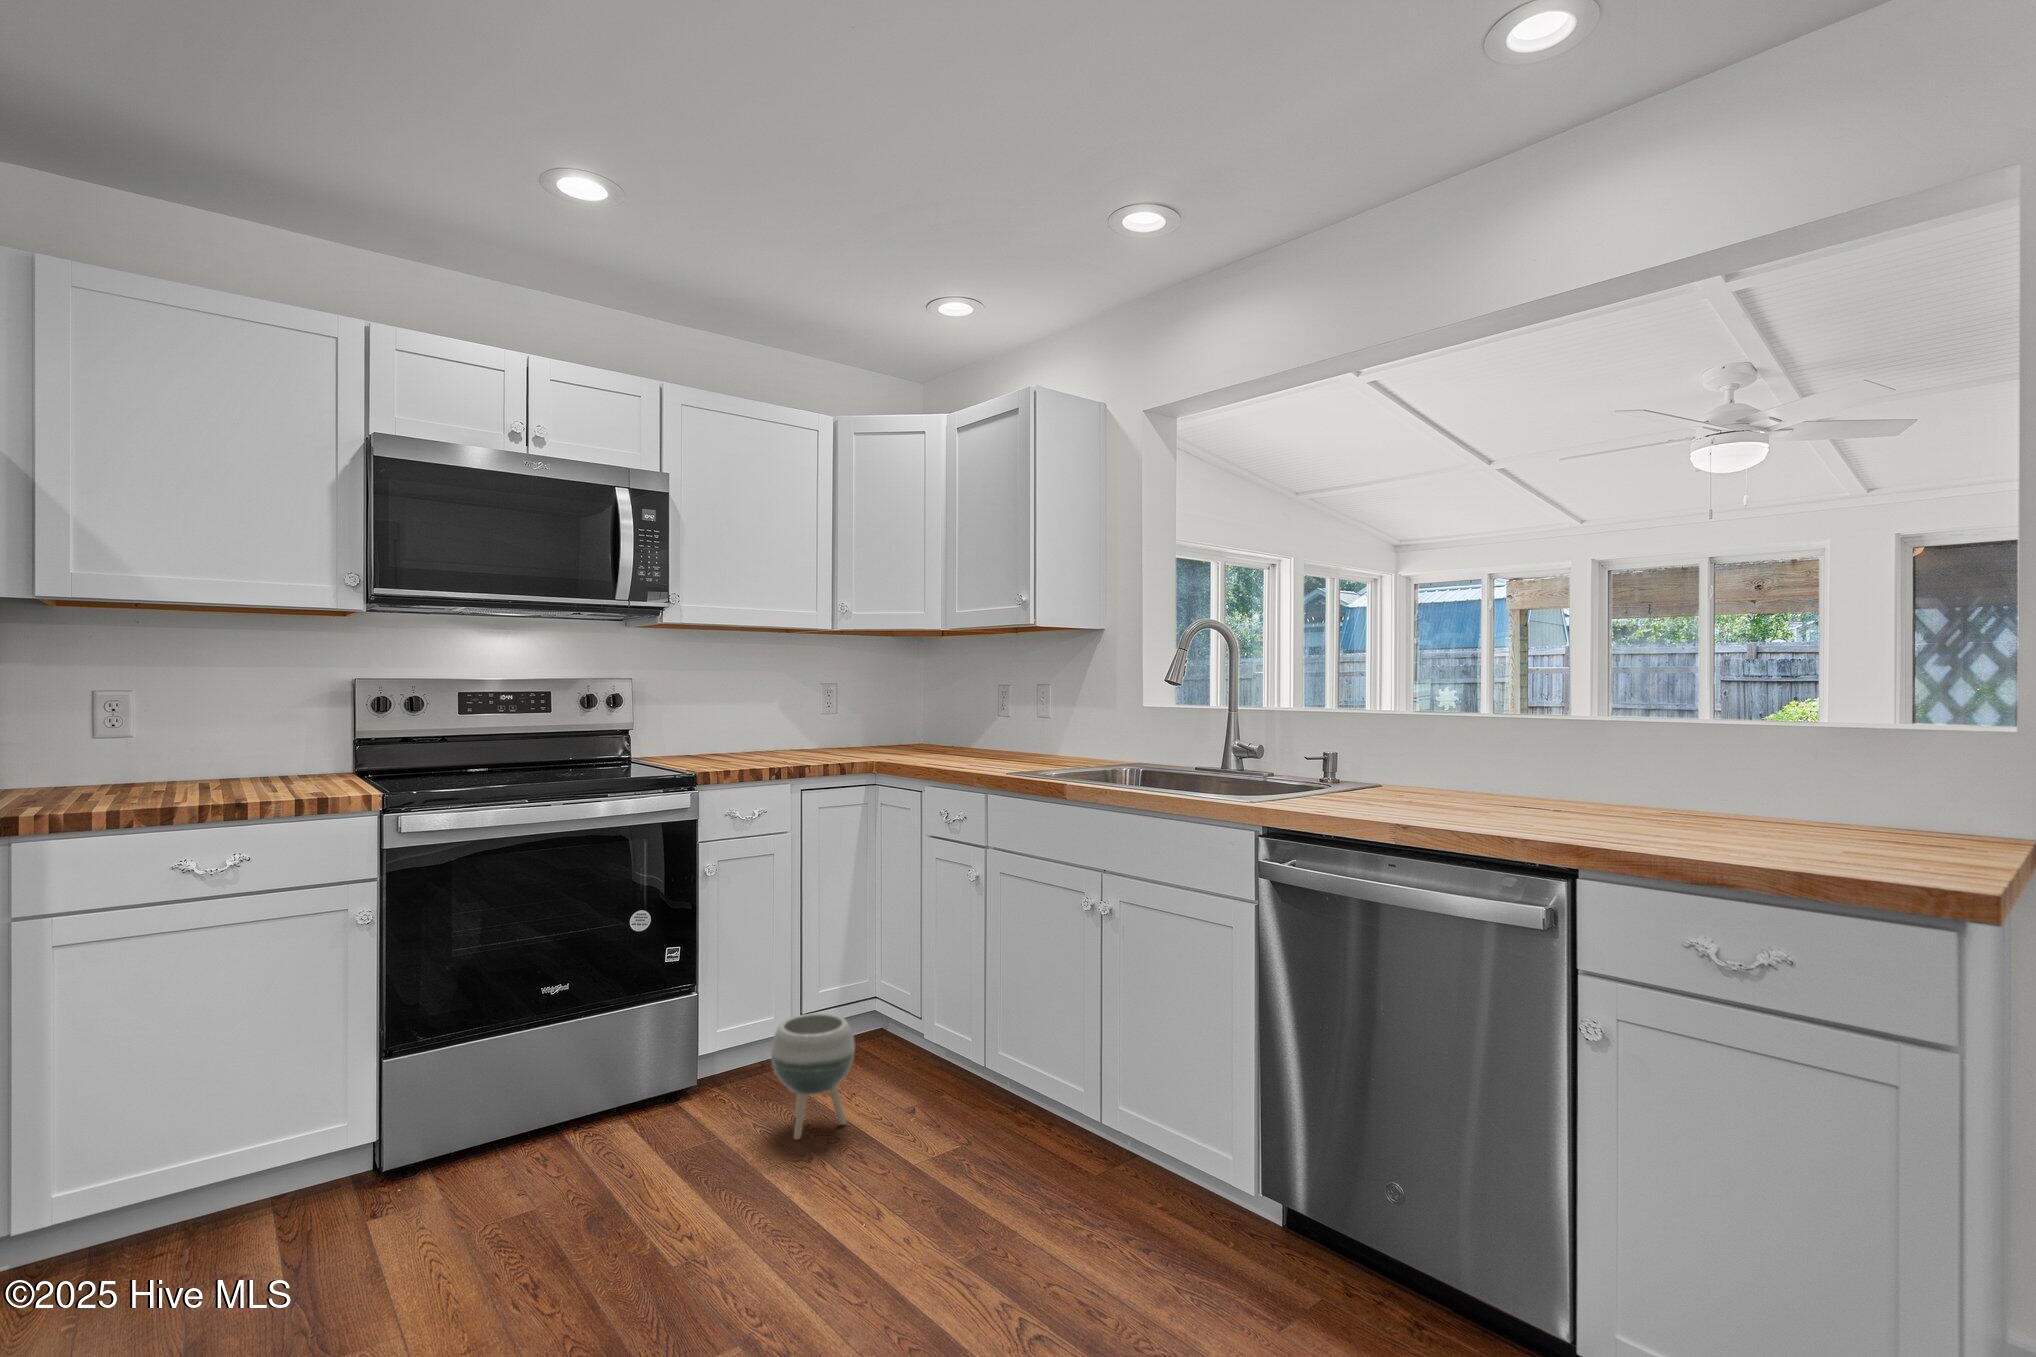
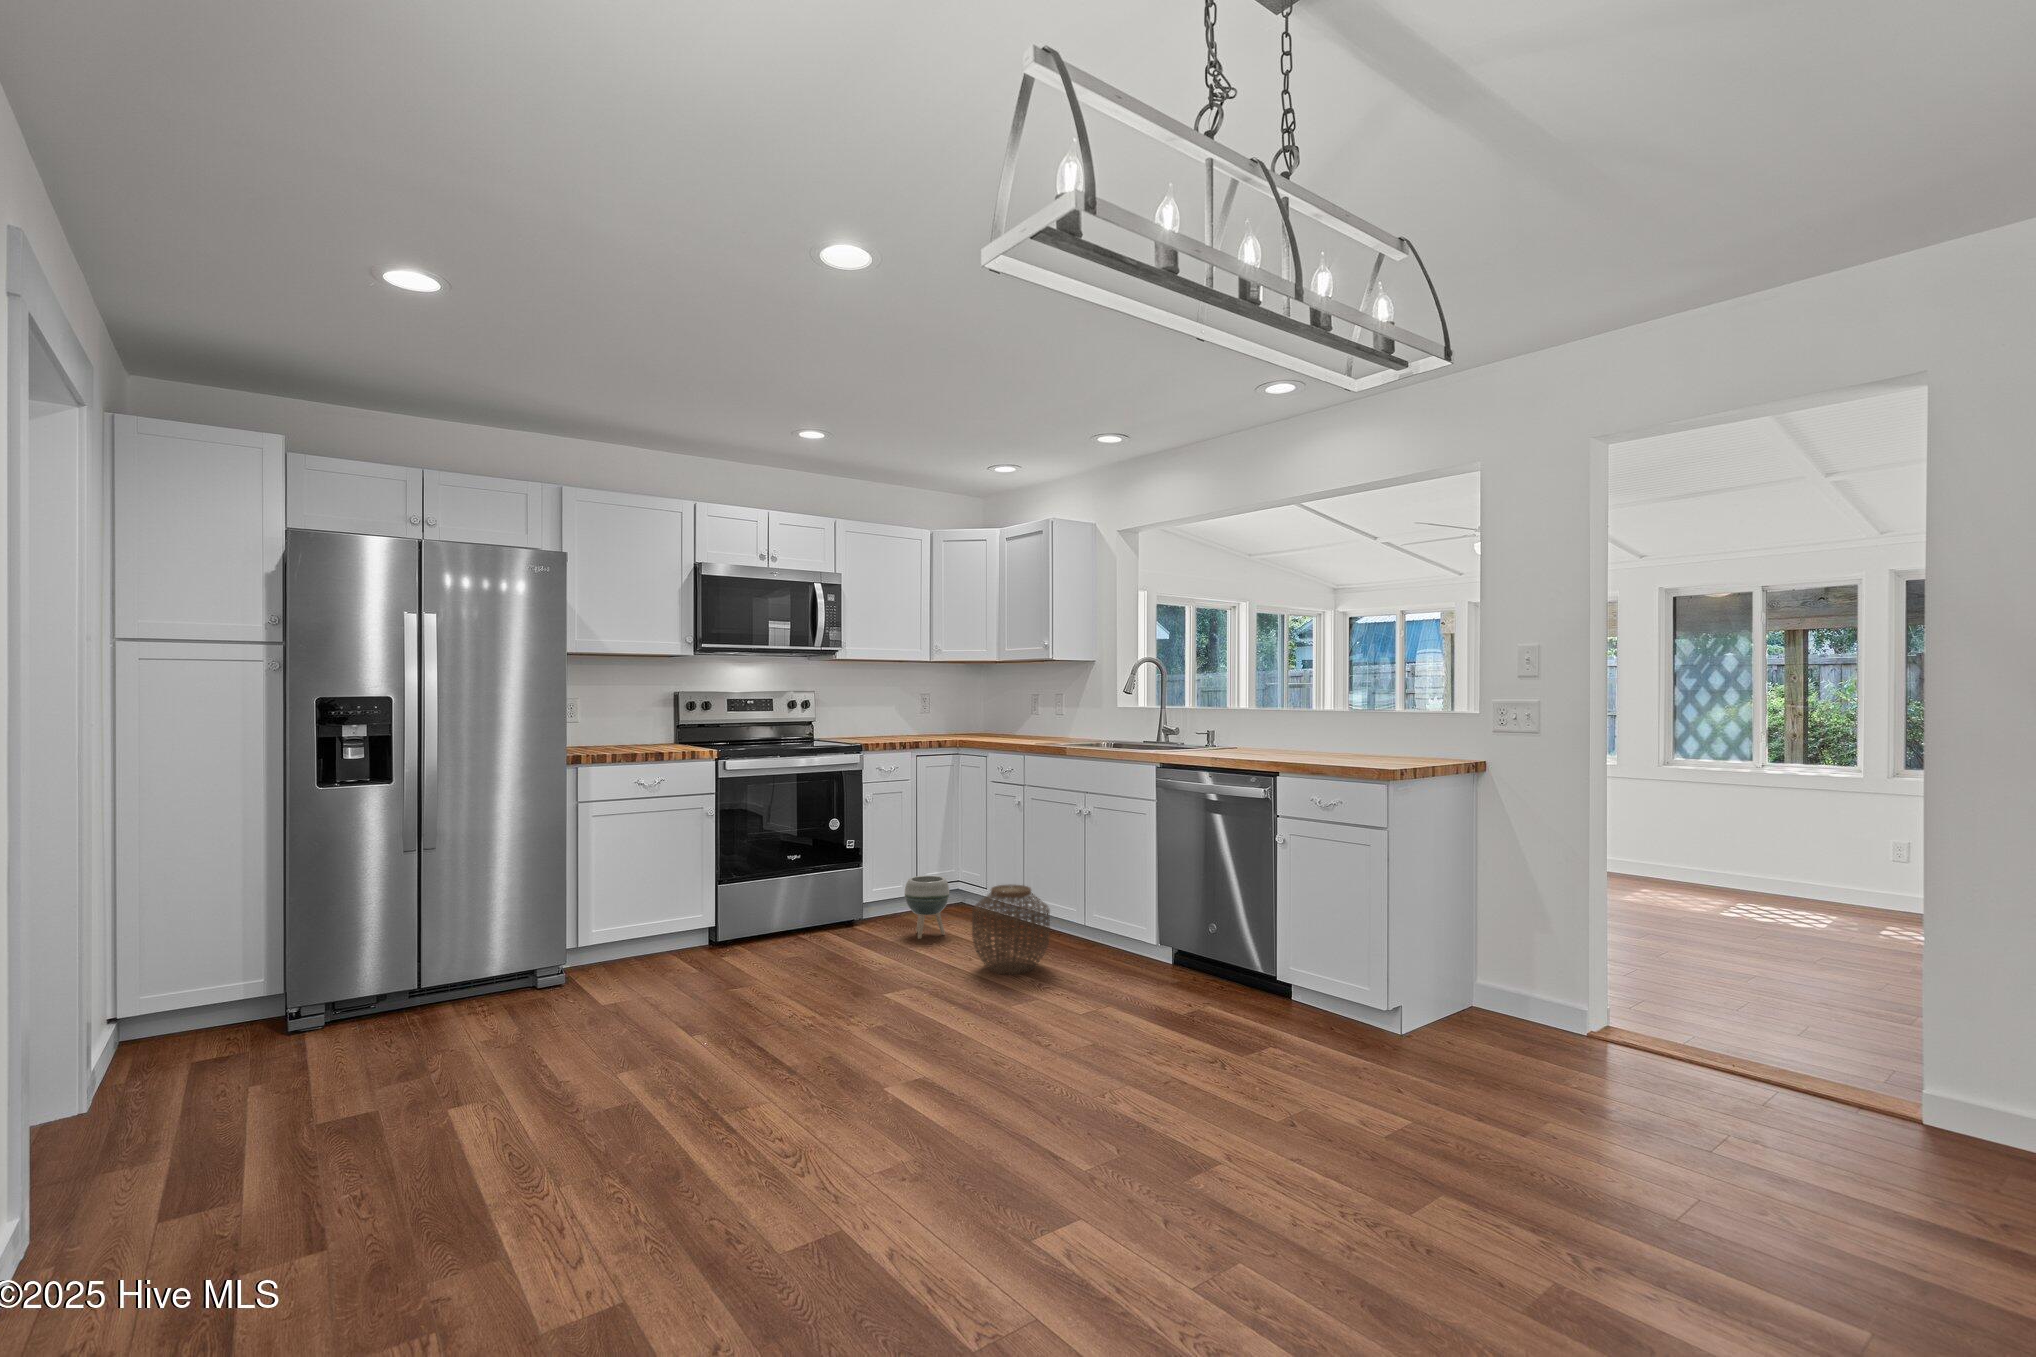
woven basket: none [892,1068,1050,1269] -> present [972,885,1050,974]

